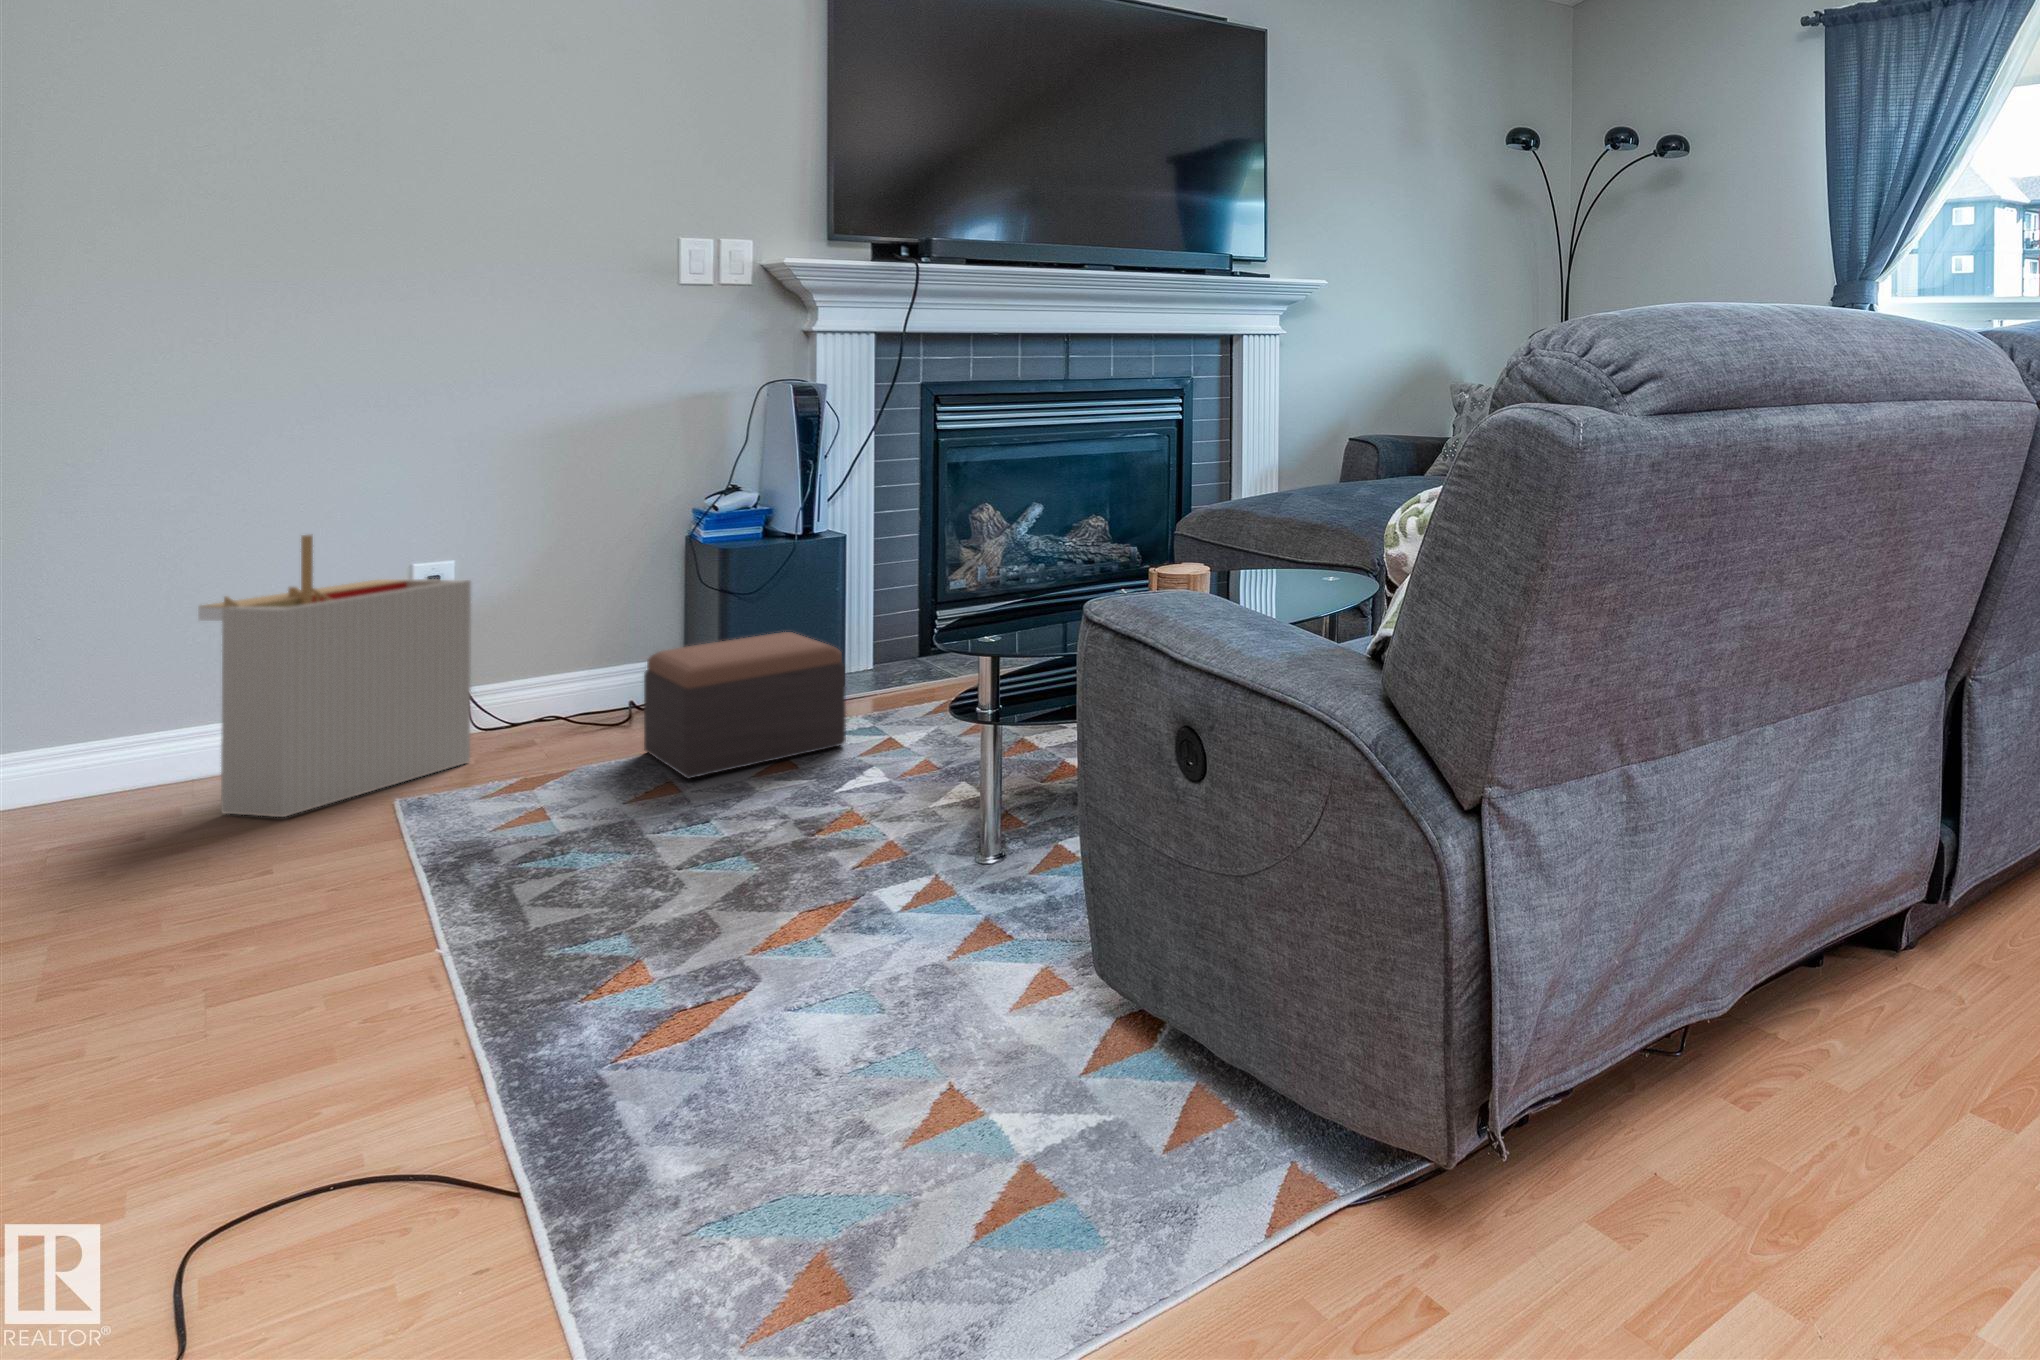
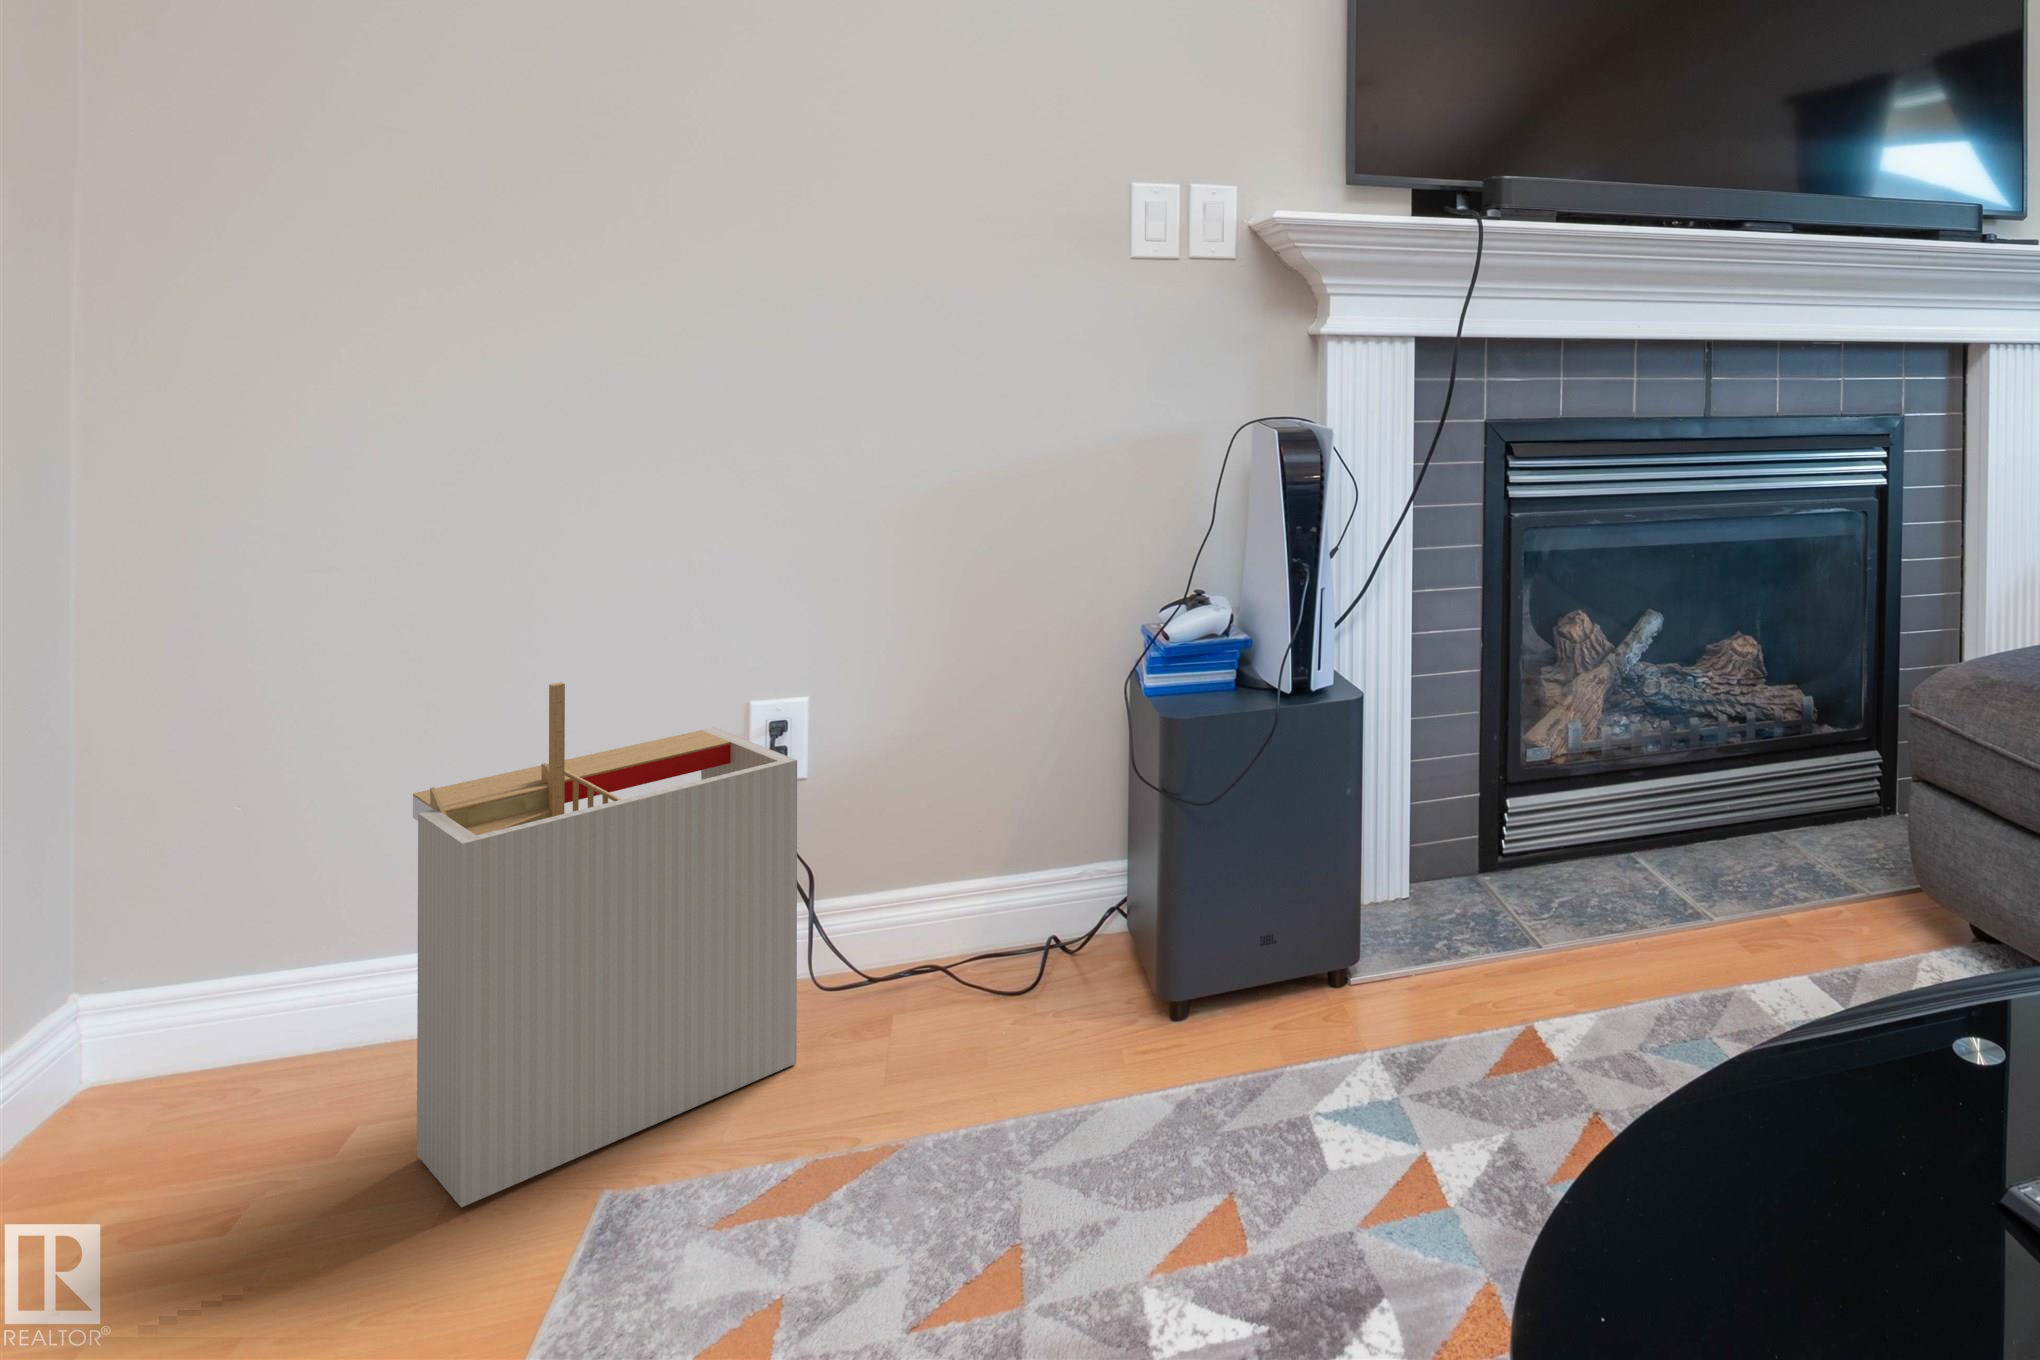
footstool: present [644,632,846,778] -> none [1026,891,1337,1260]

